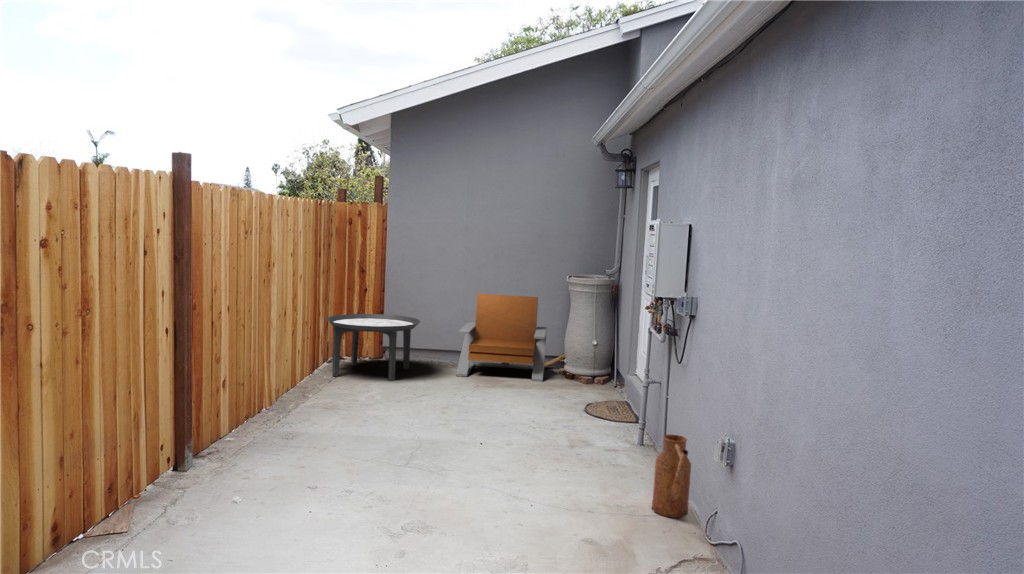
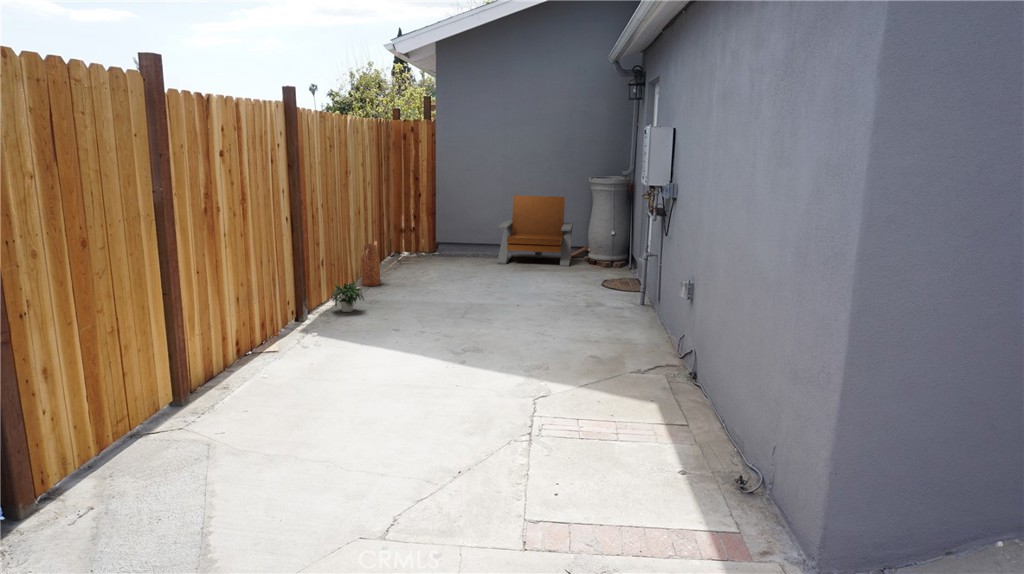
round table: present [327,314,420,381] -> none [390,215,466,267]
potted plant: none [212,411,276,457] -> present [331,282,364,312]
watering can: present [652,435,691,518] -> present [361,241,380,286]

